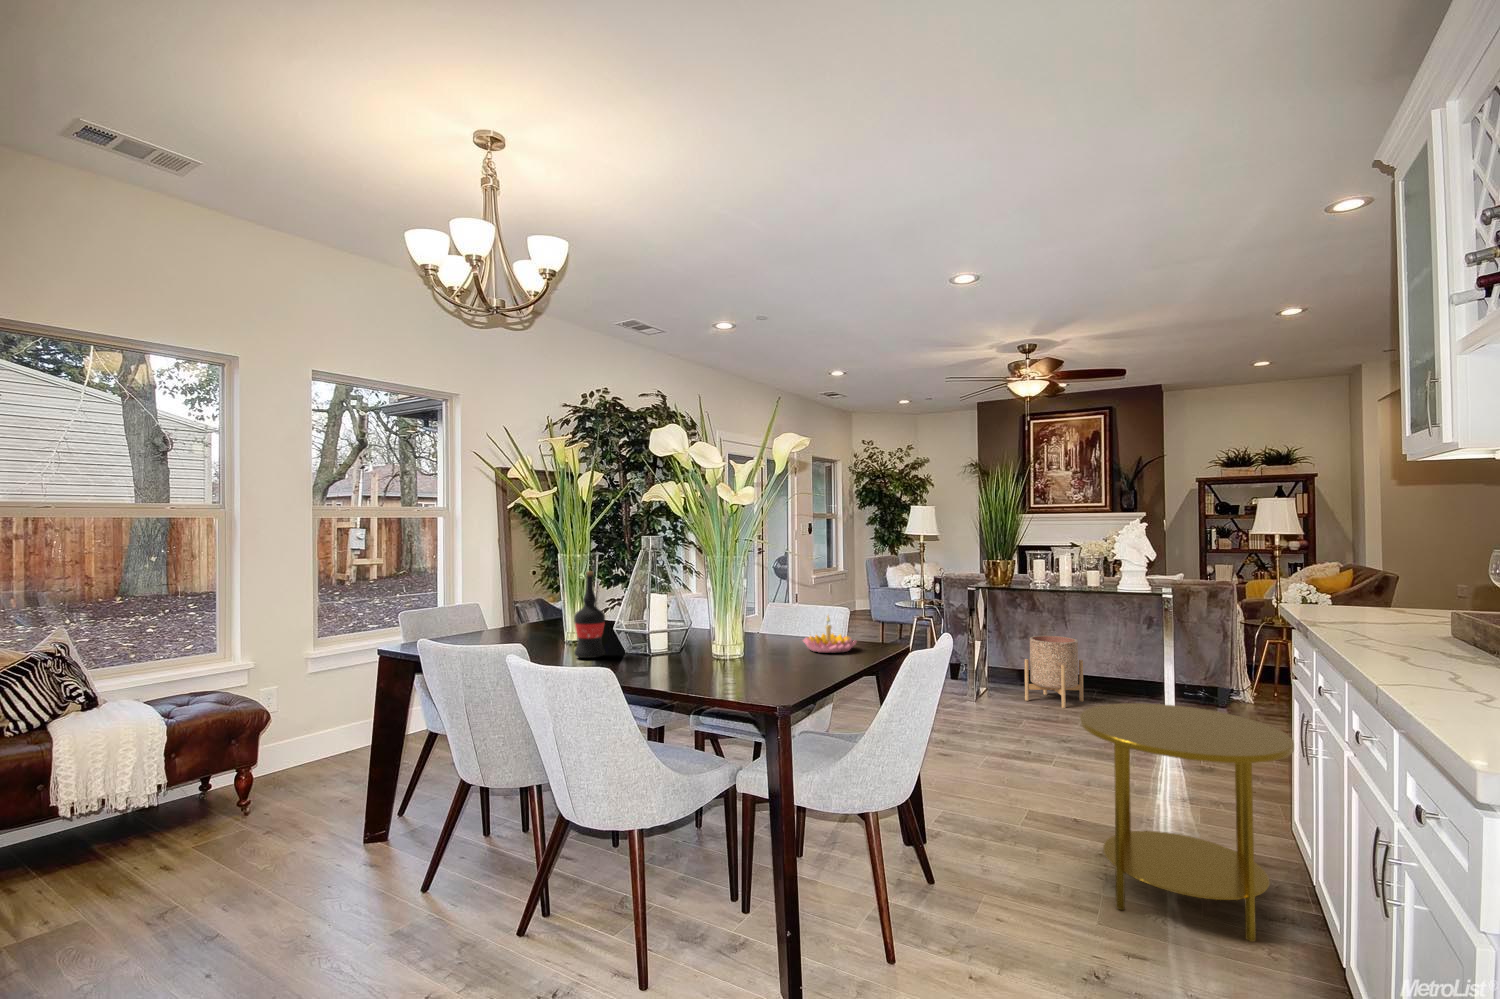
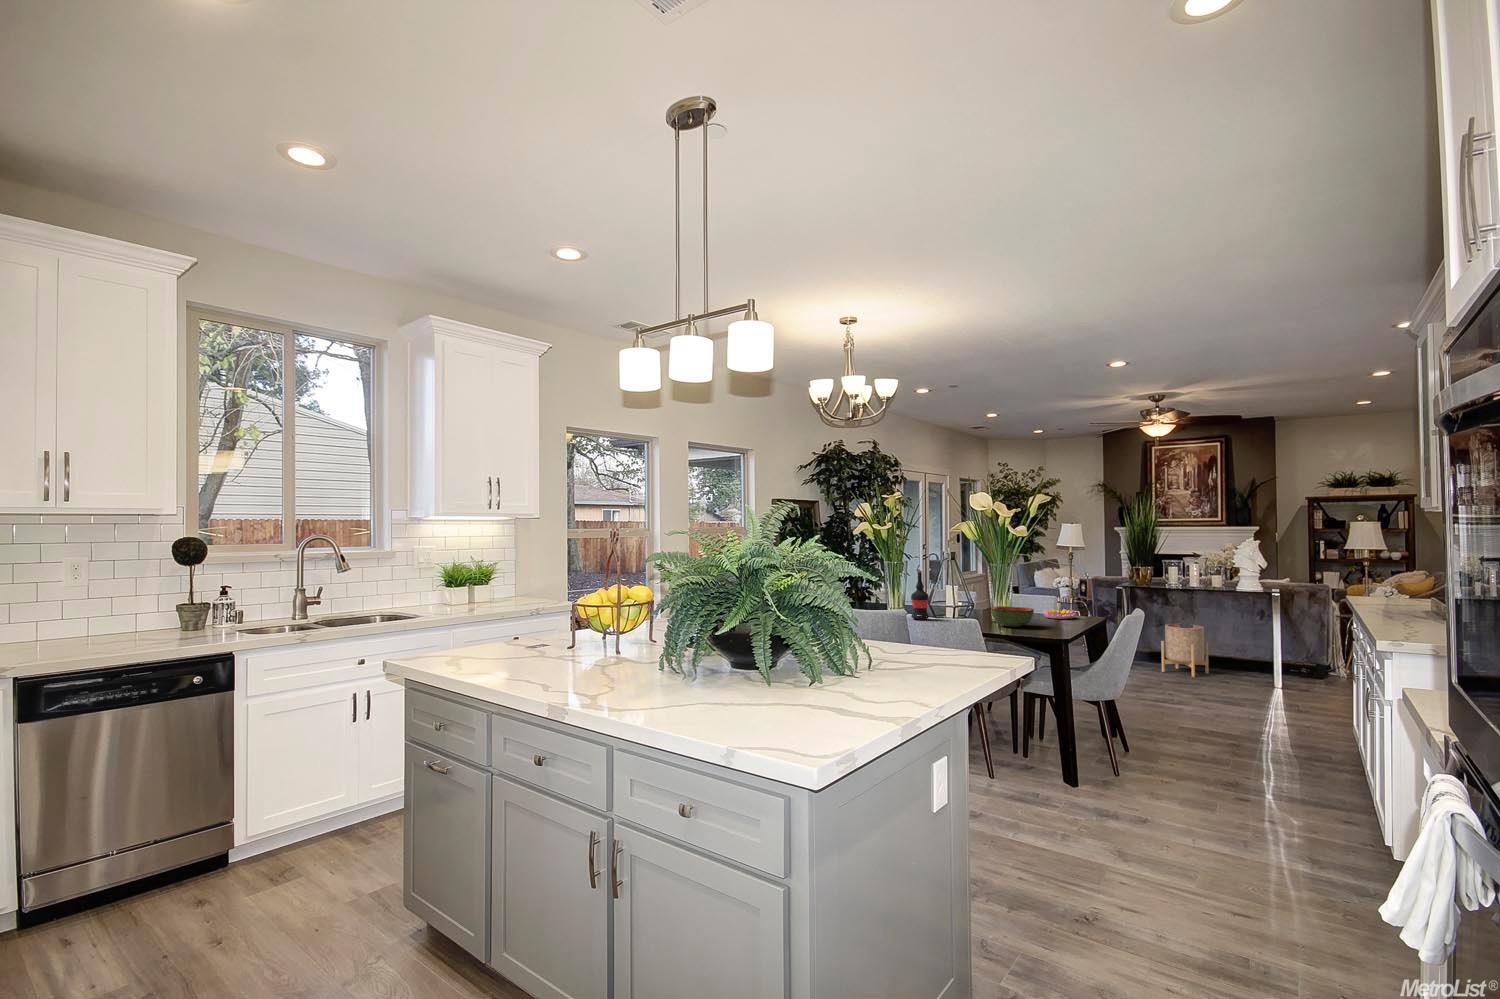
bowl: none [685,635,761,675] -> present [991,606,1034,627]
side table: present [1080,703,1294,942] -> none [1216,654,1347,778]

